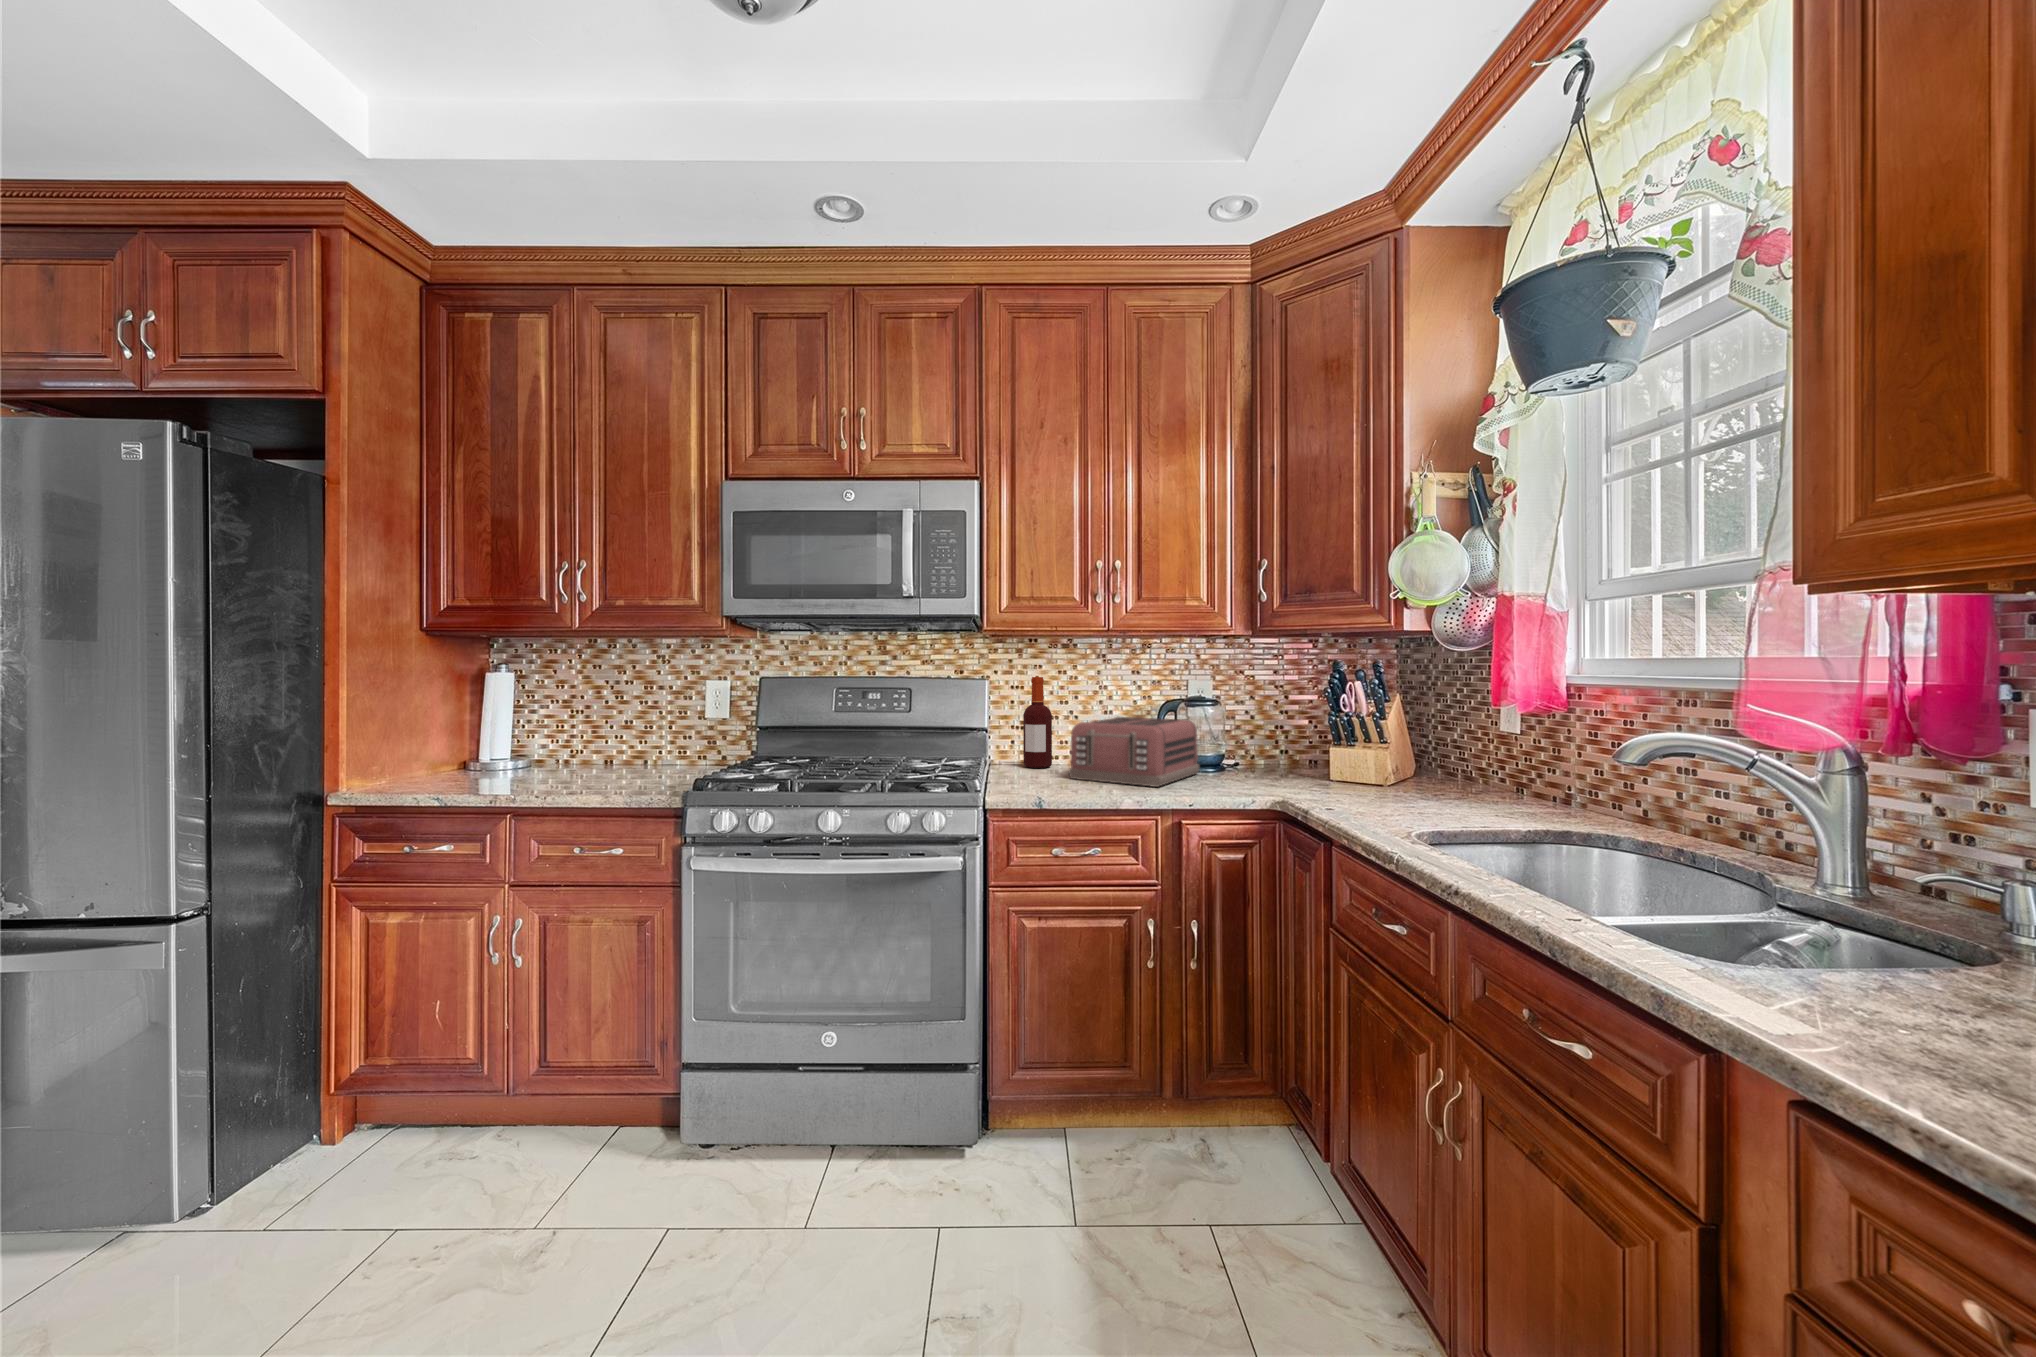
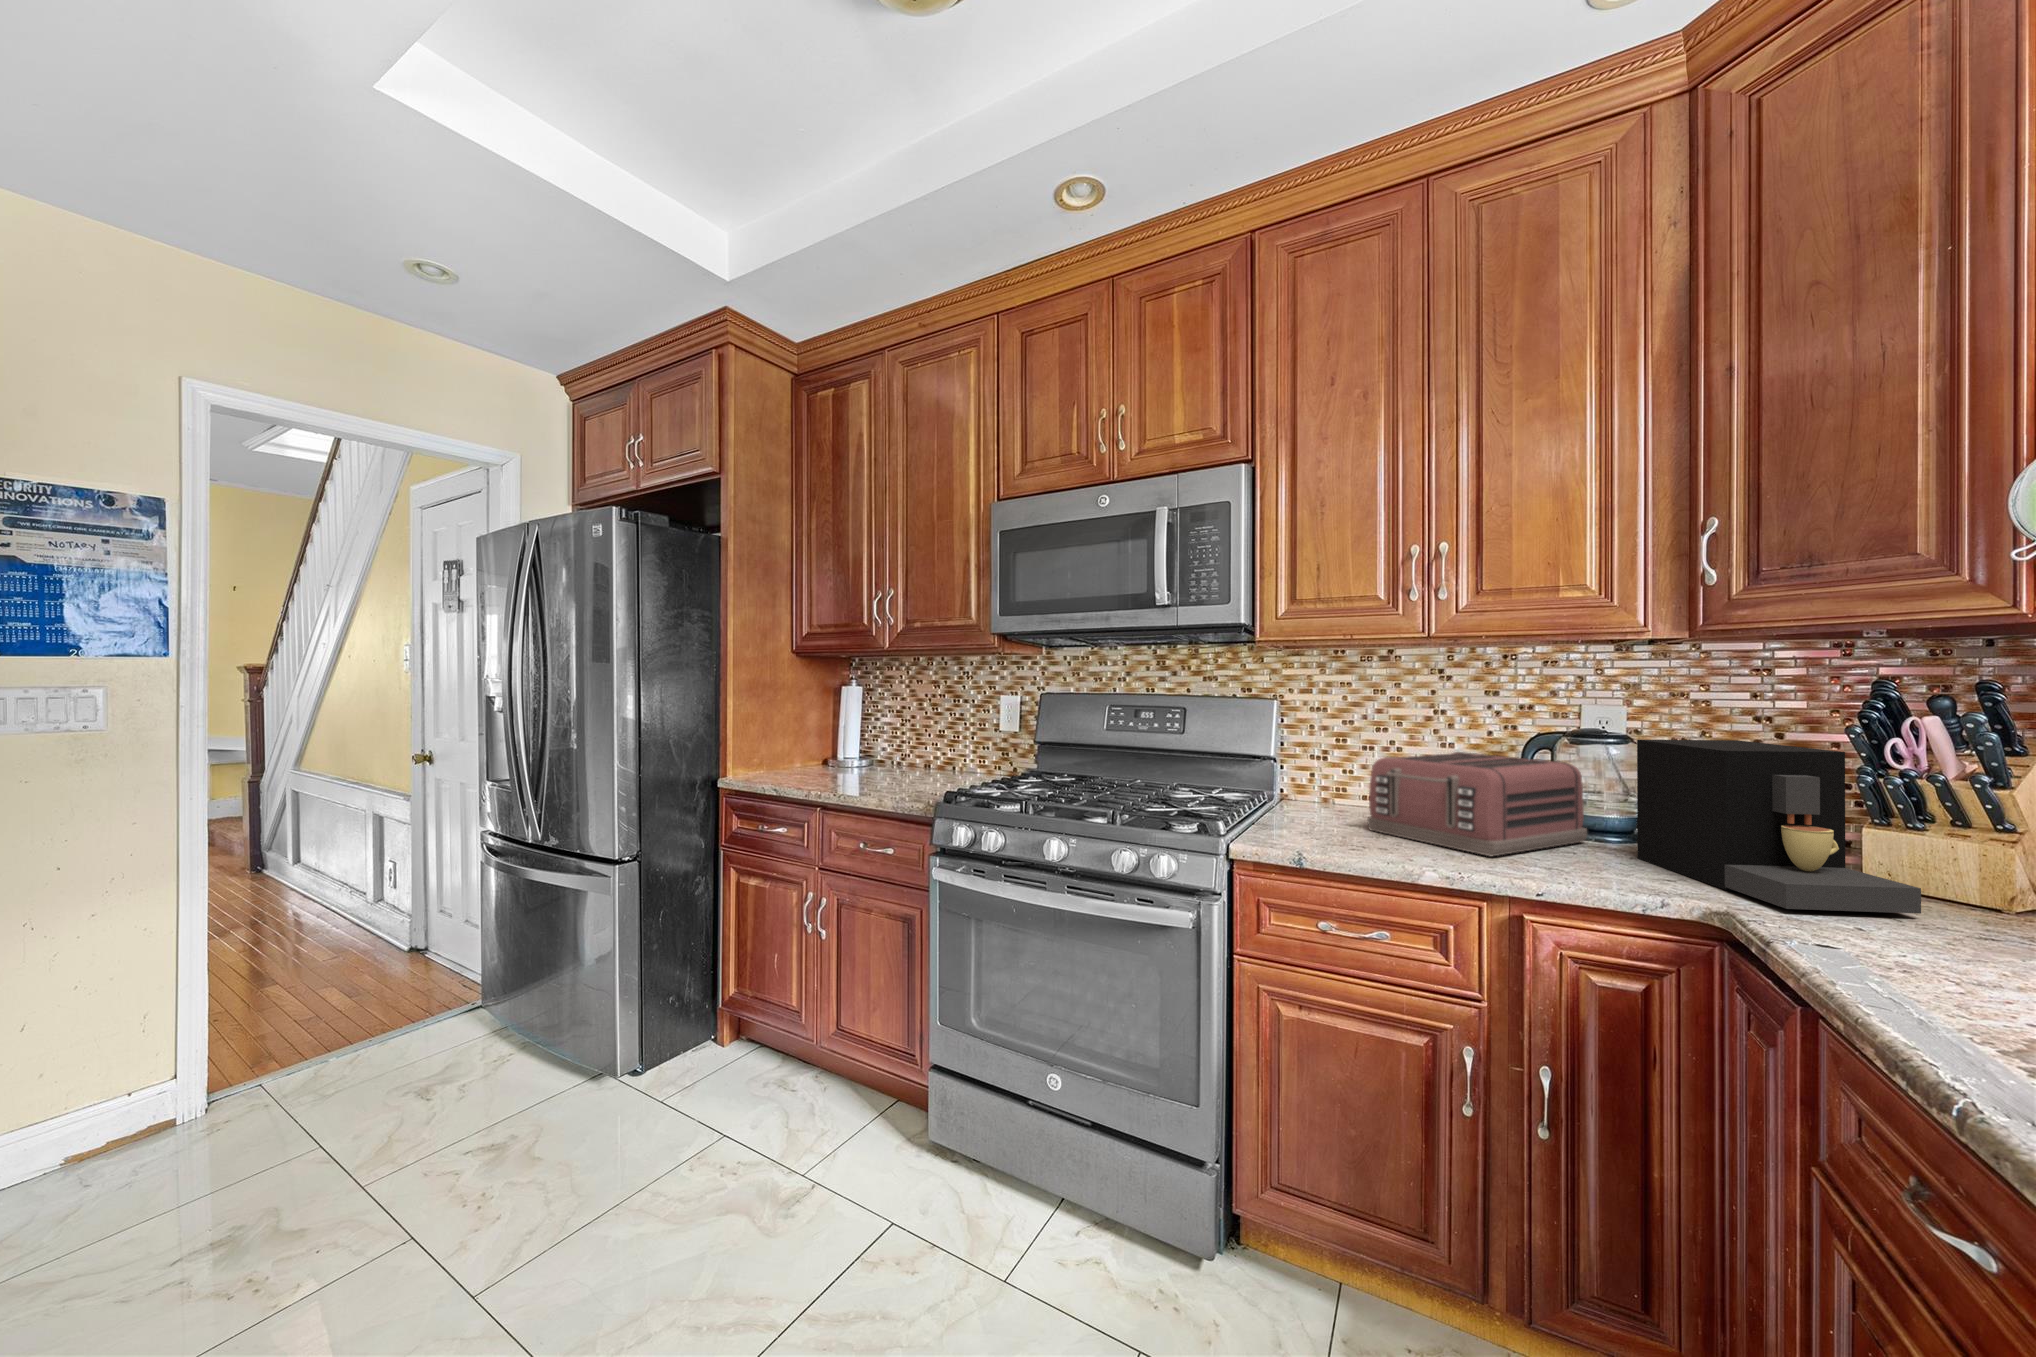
bottle: present [1023,677,1052,768] -> none [1325,697,1362,812]
coffee maker: none [1230,701,1364,796] -> present [1637,740,1921,914]

